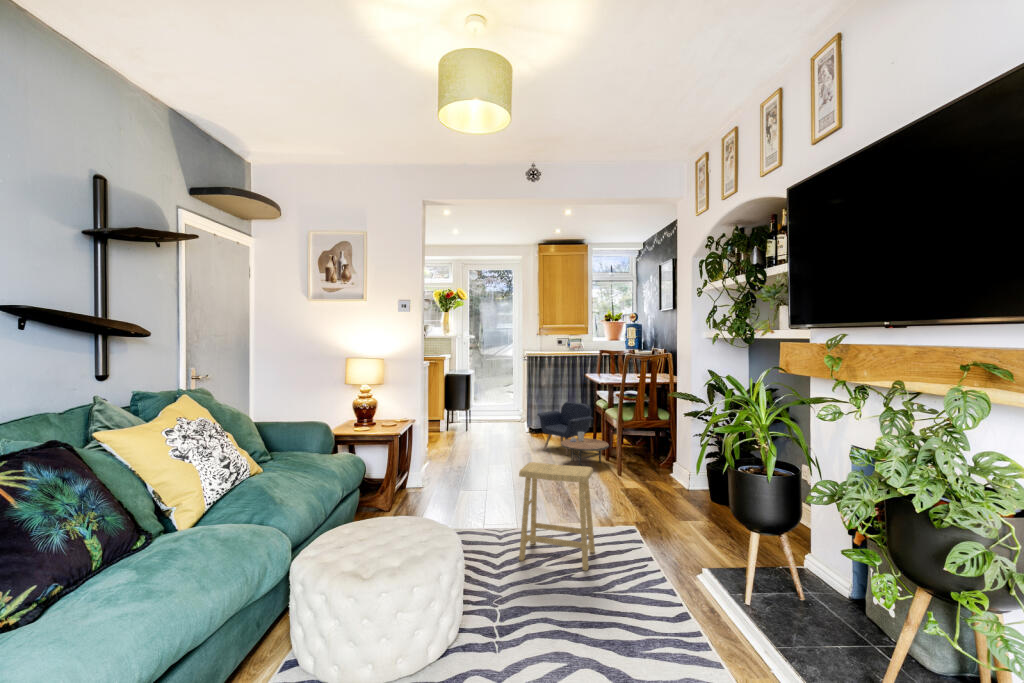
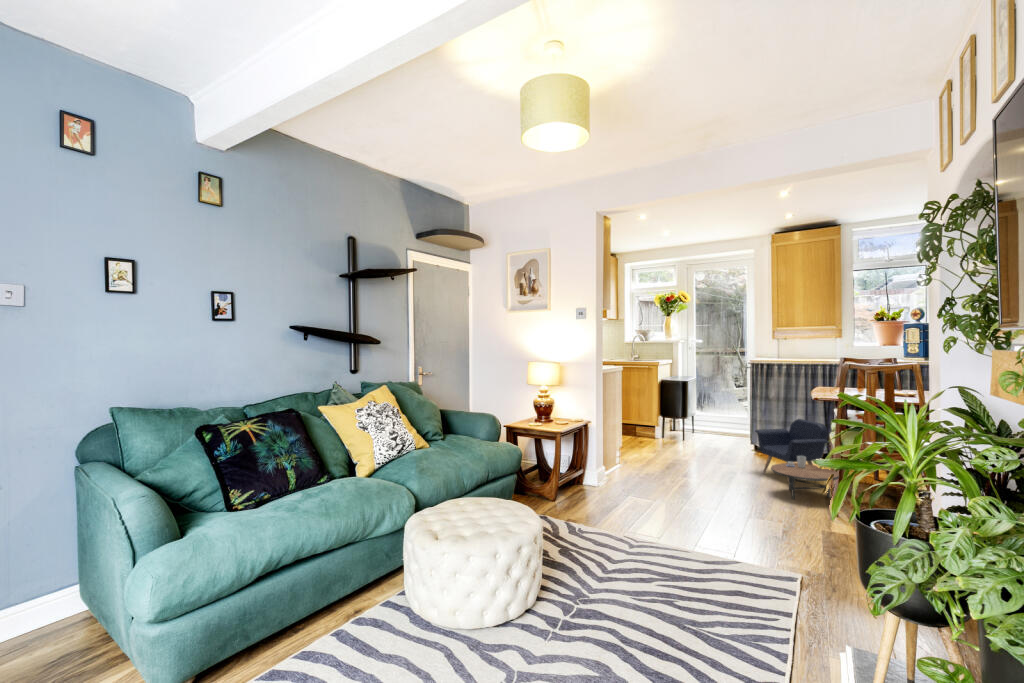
footstool: present [519,462,595,571] -> none [633,473,727,603]

